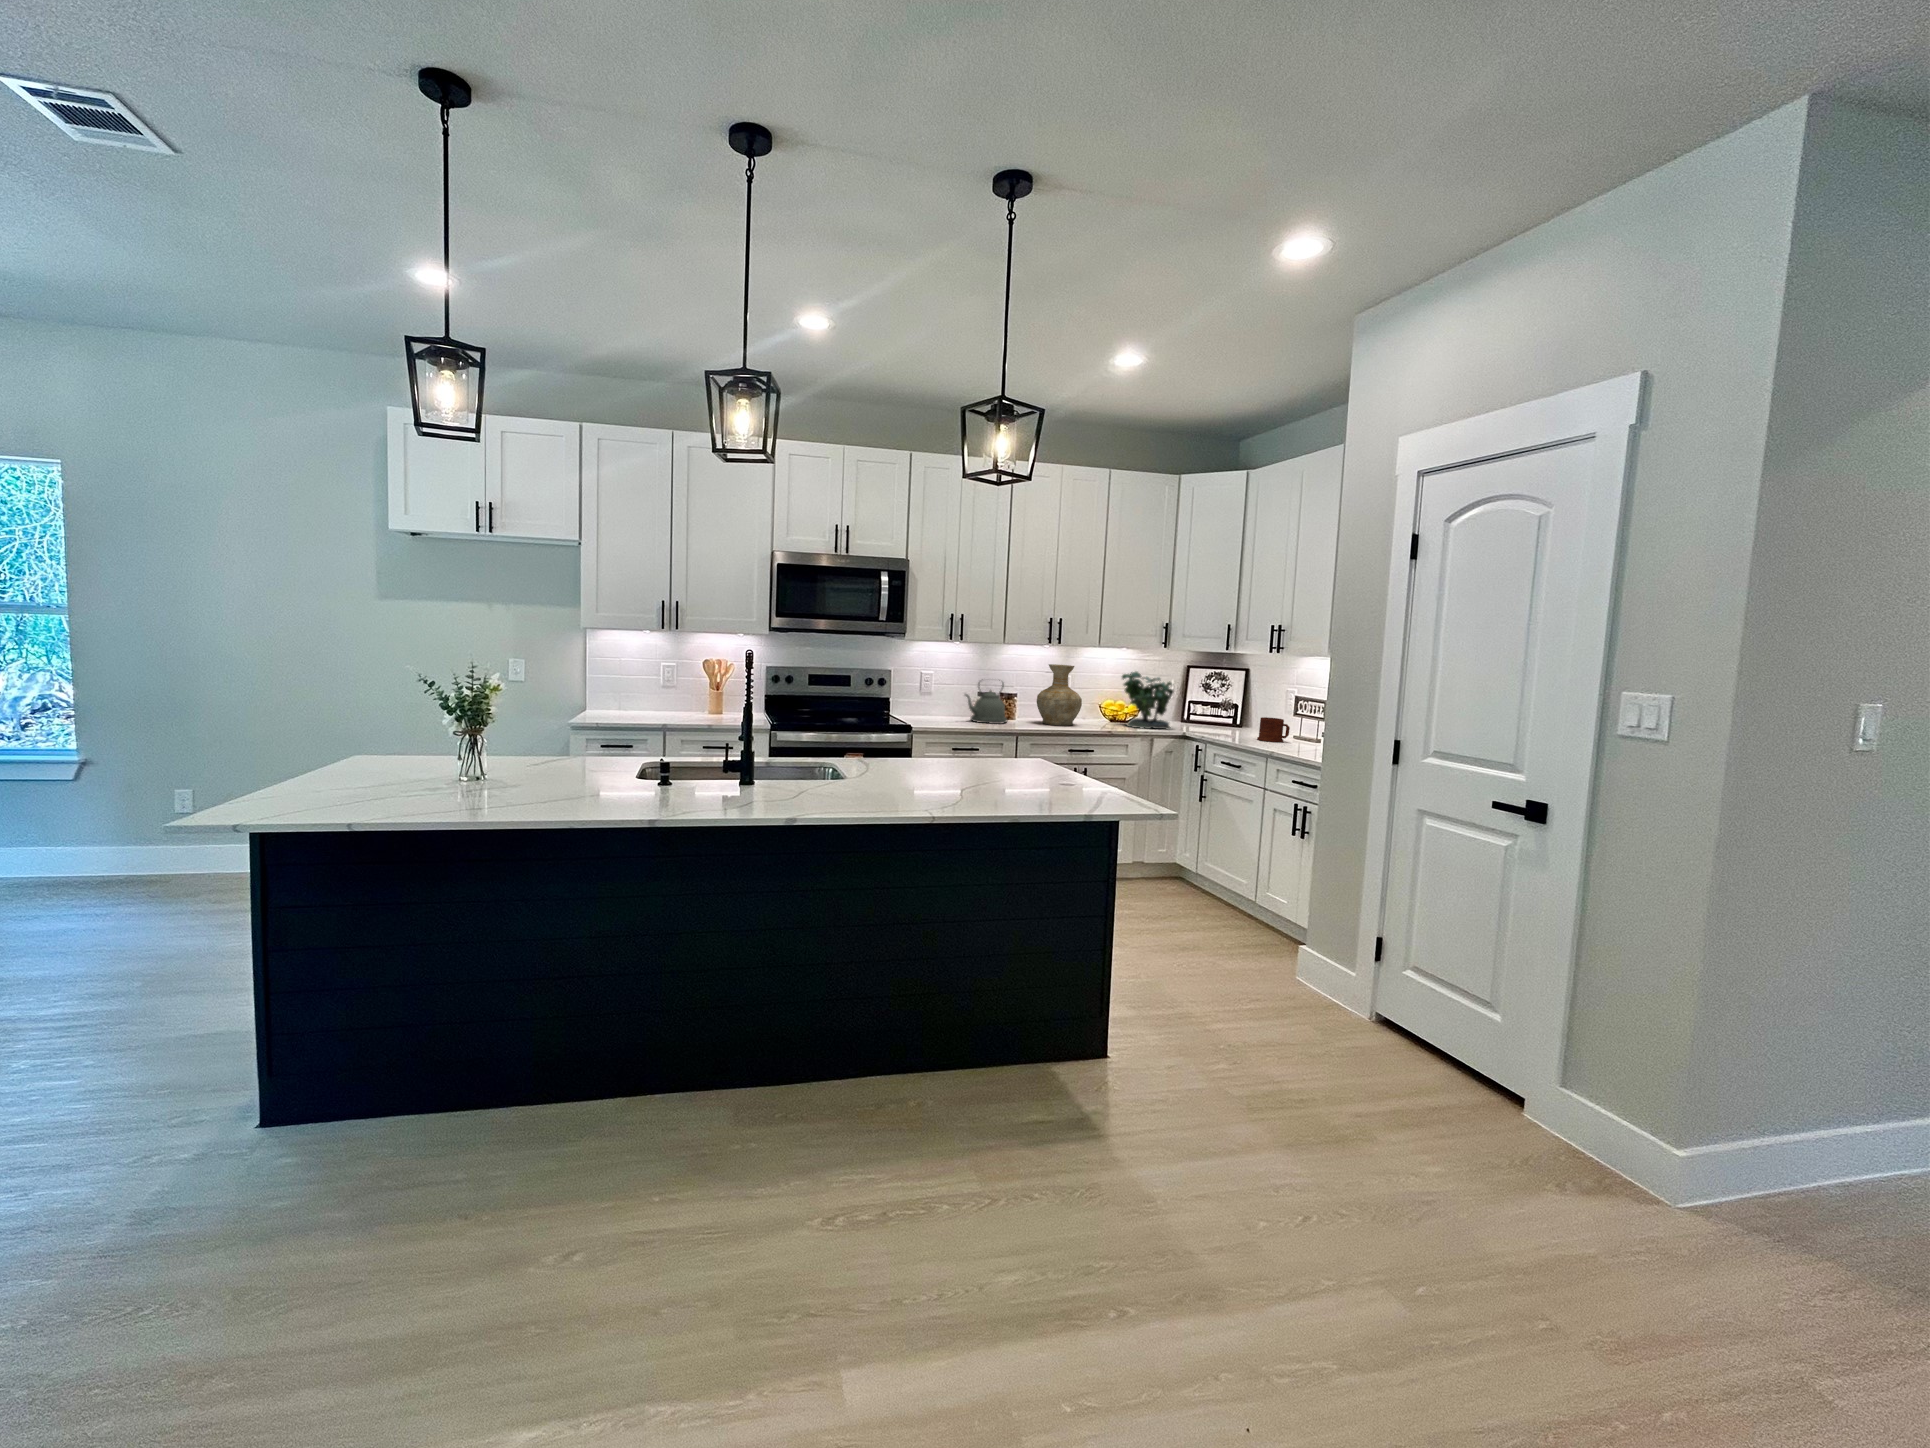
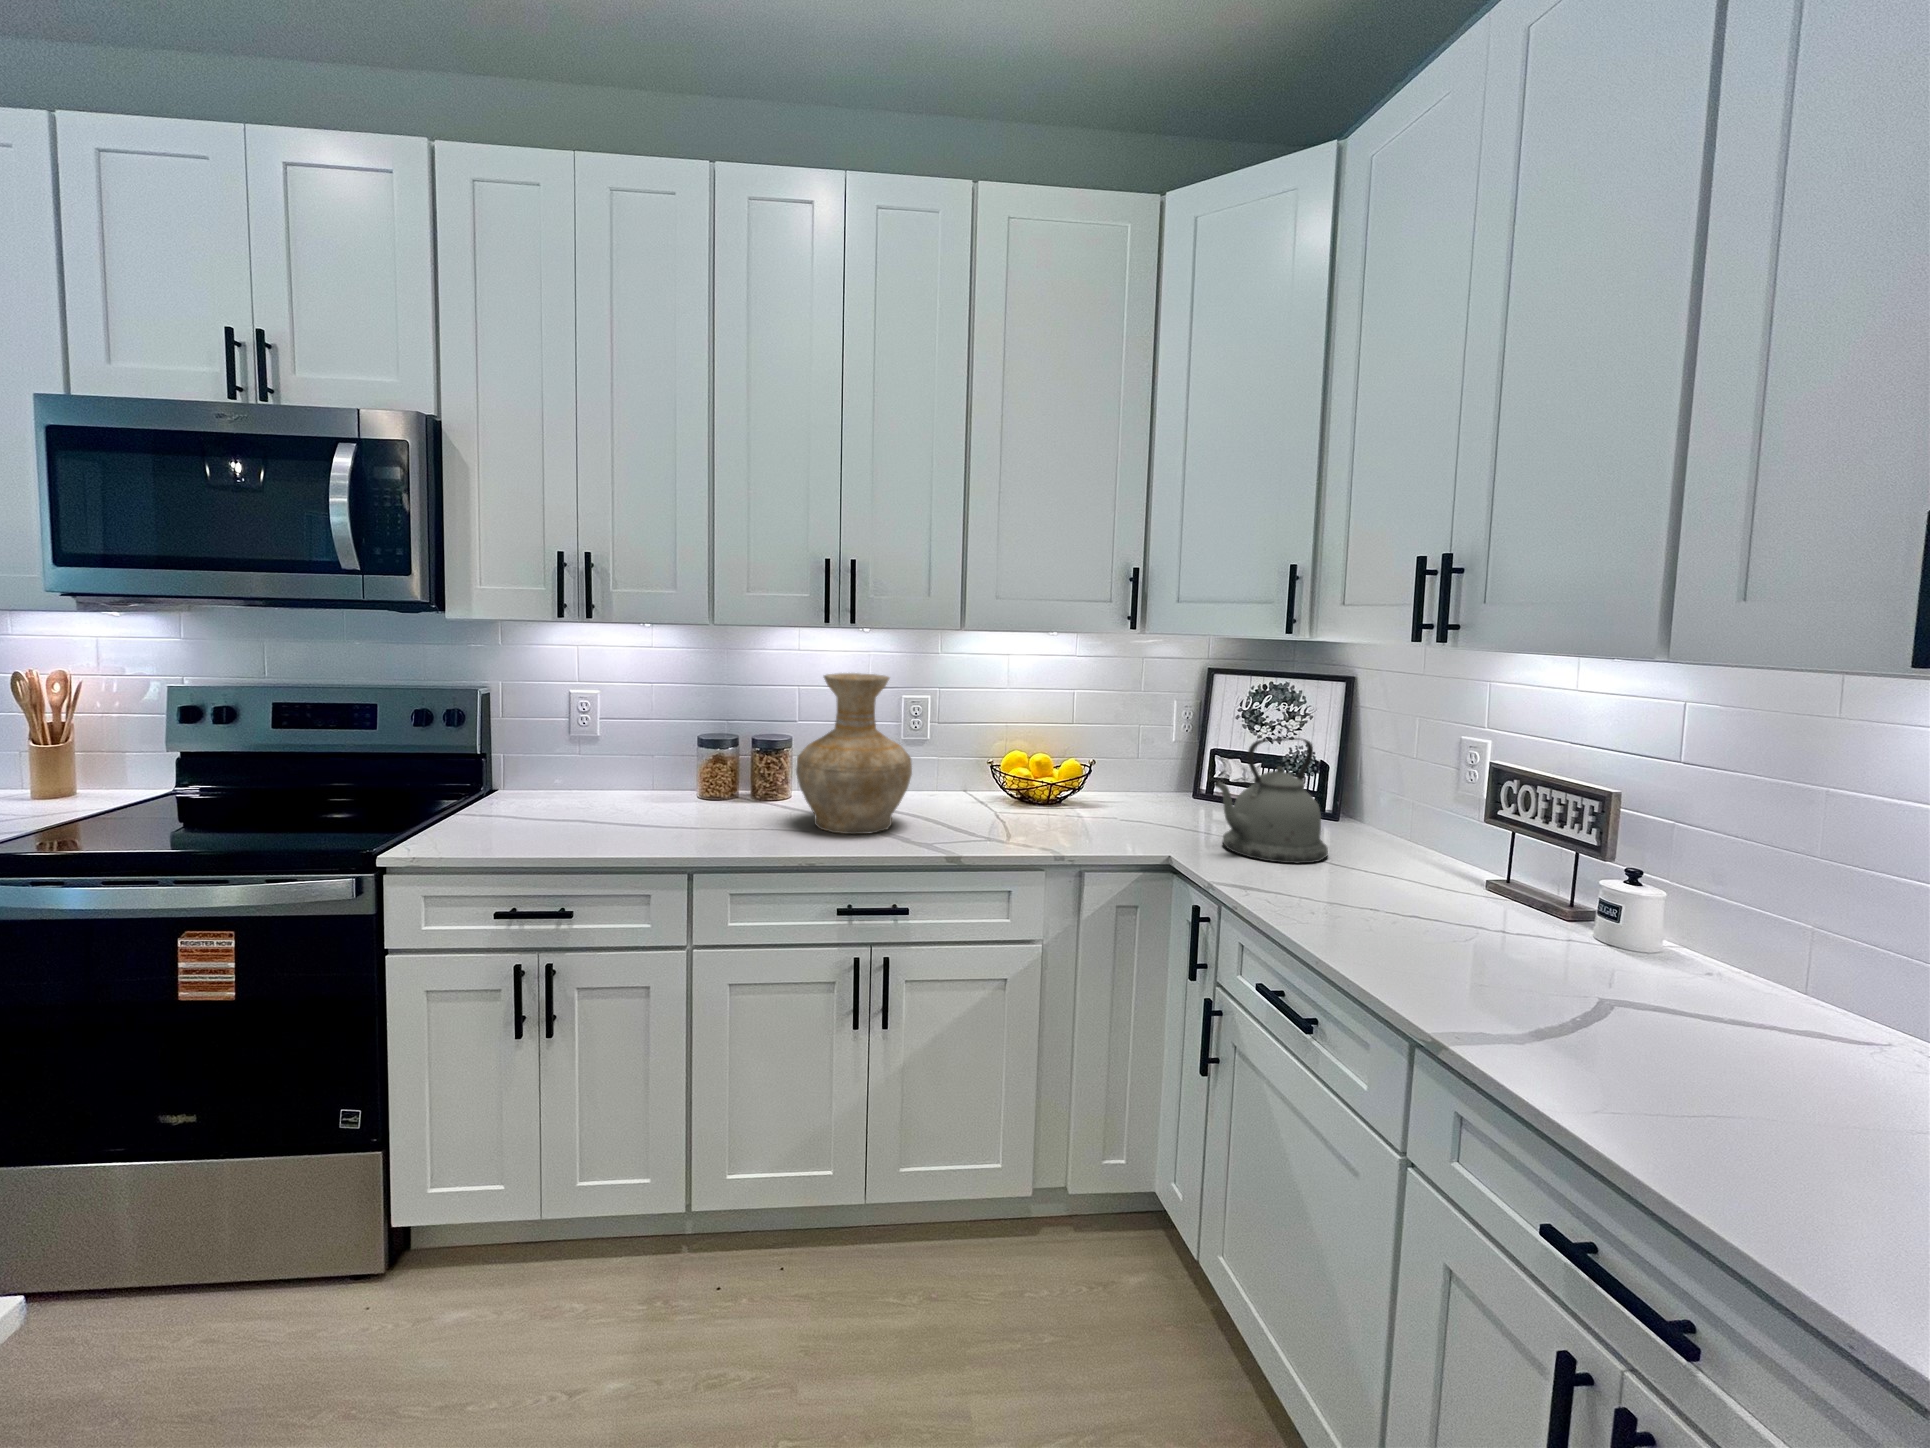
potted plant: present [1122,672,1174,730] -> none [1022,681,1159,841]
kettle: present [965,682,1008,724] -> present [1214,738,1328,863]
mug: present [1257,717,1290,742] -> none [1377,825,1477,908]

